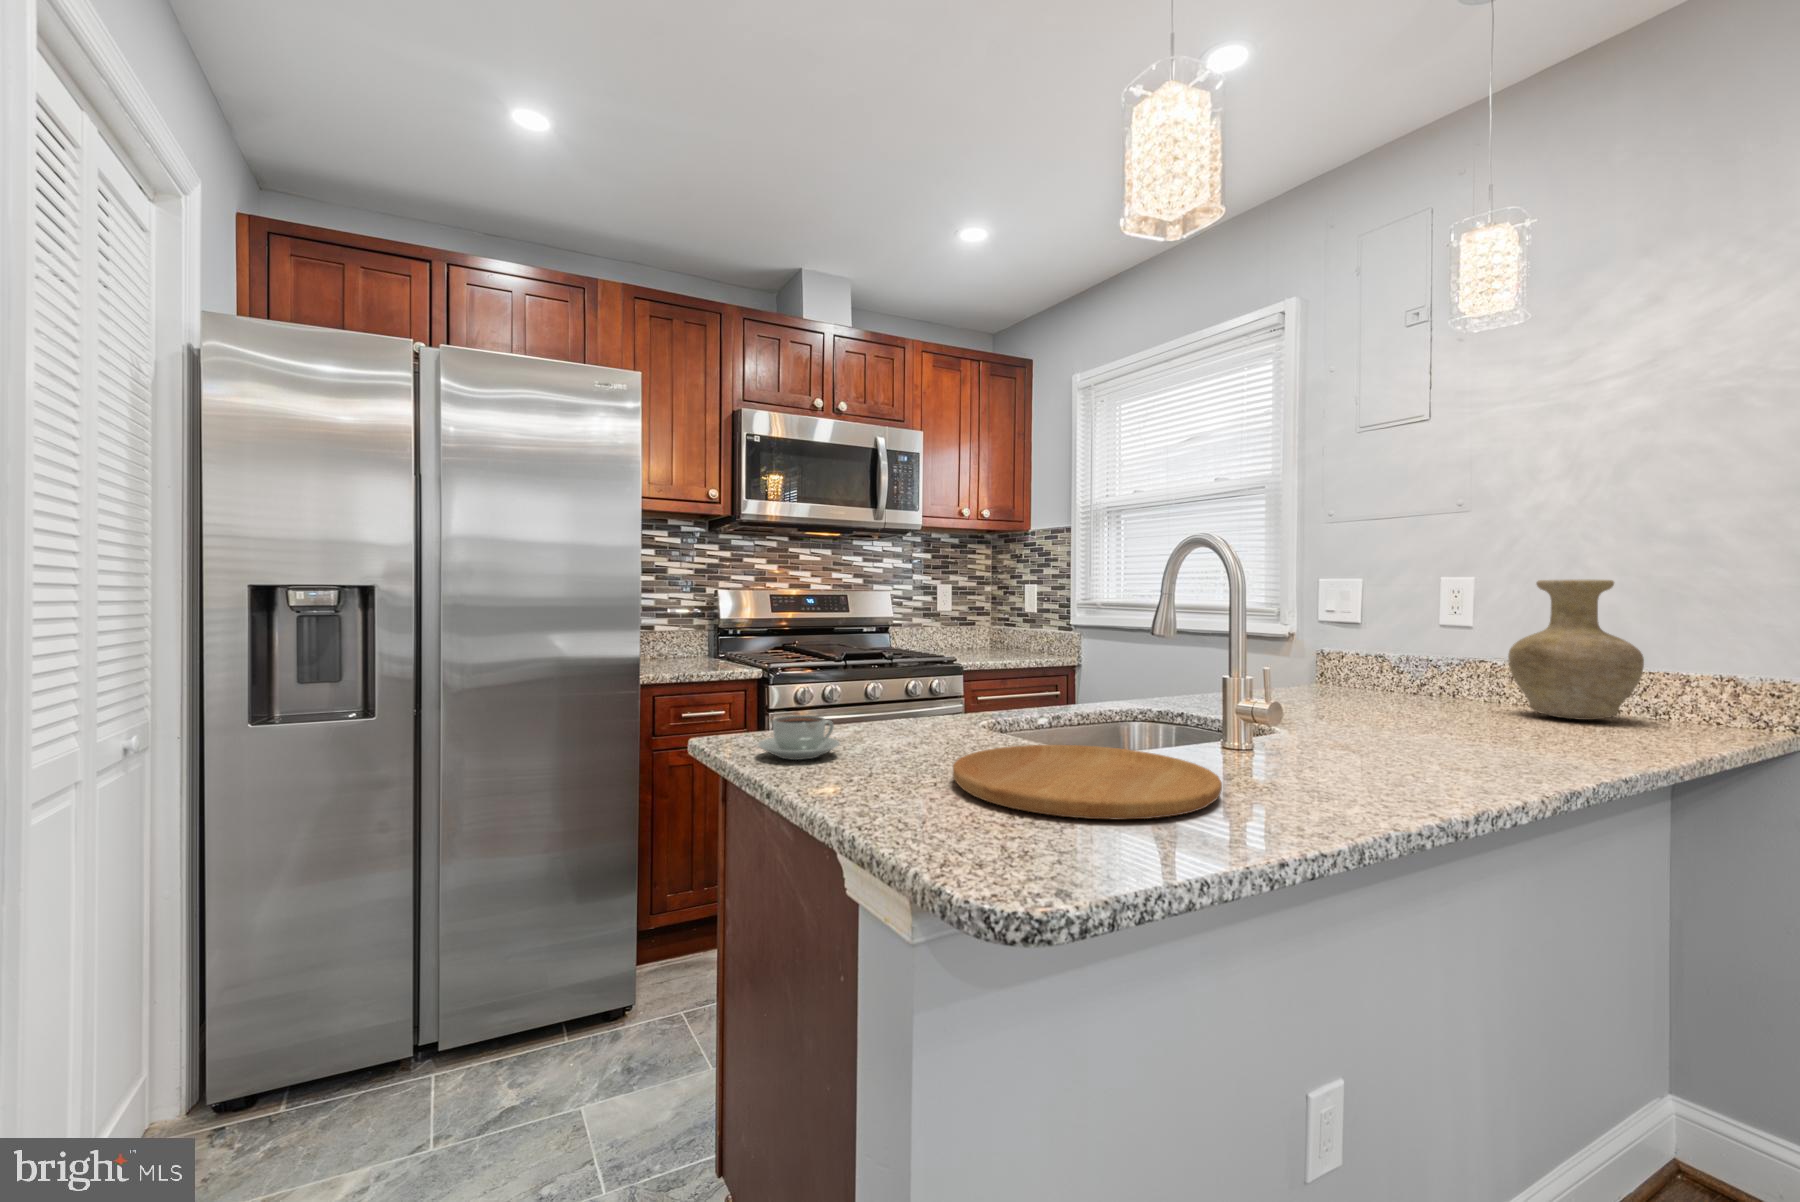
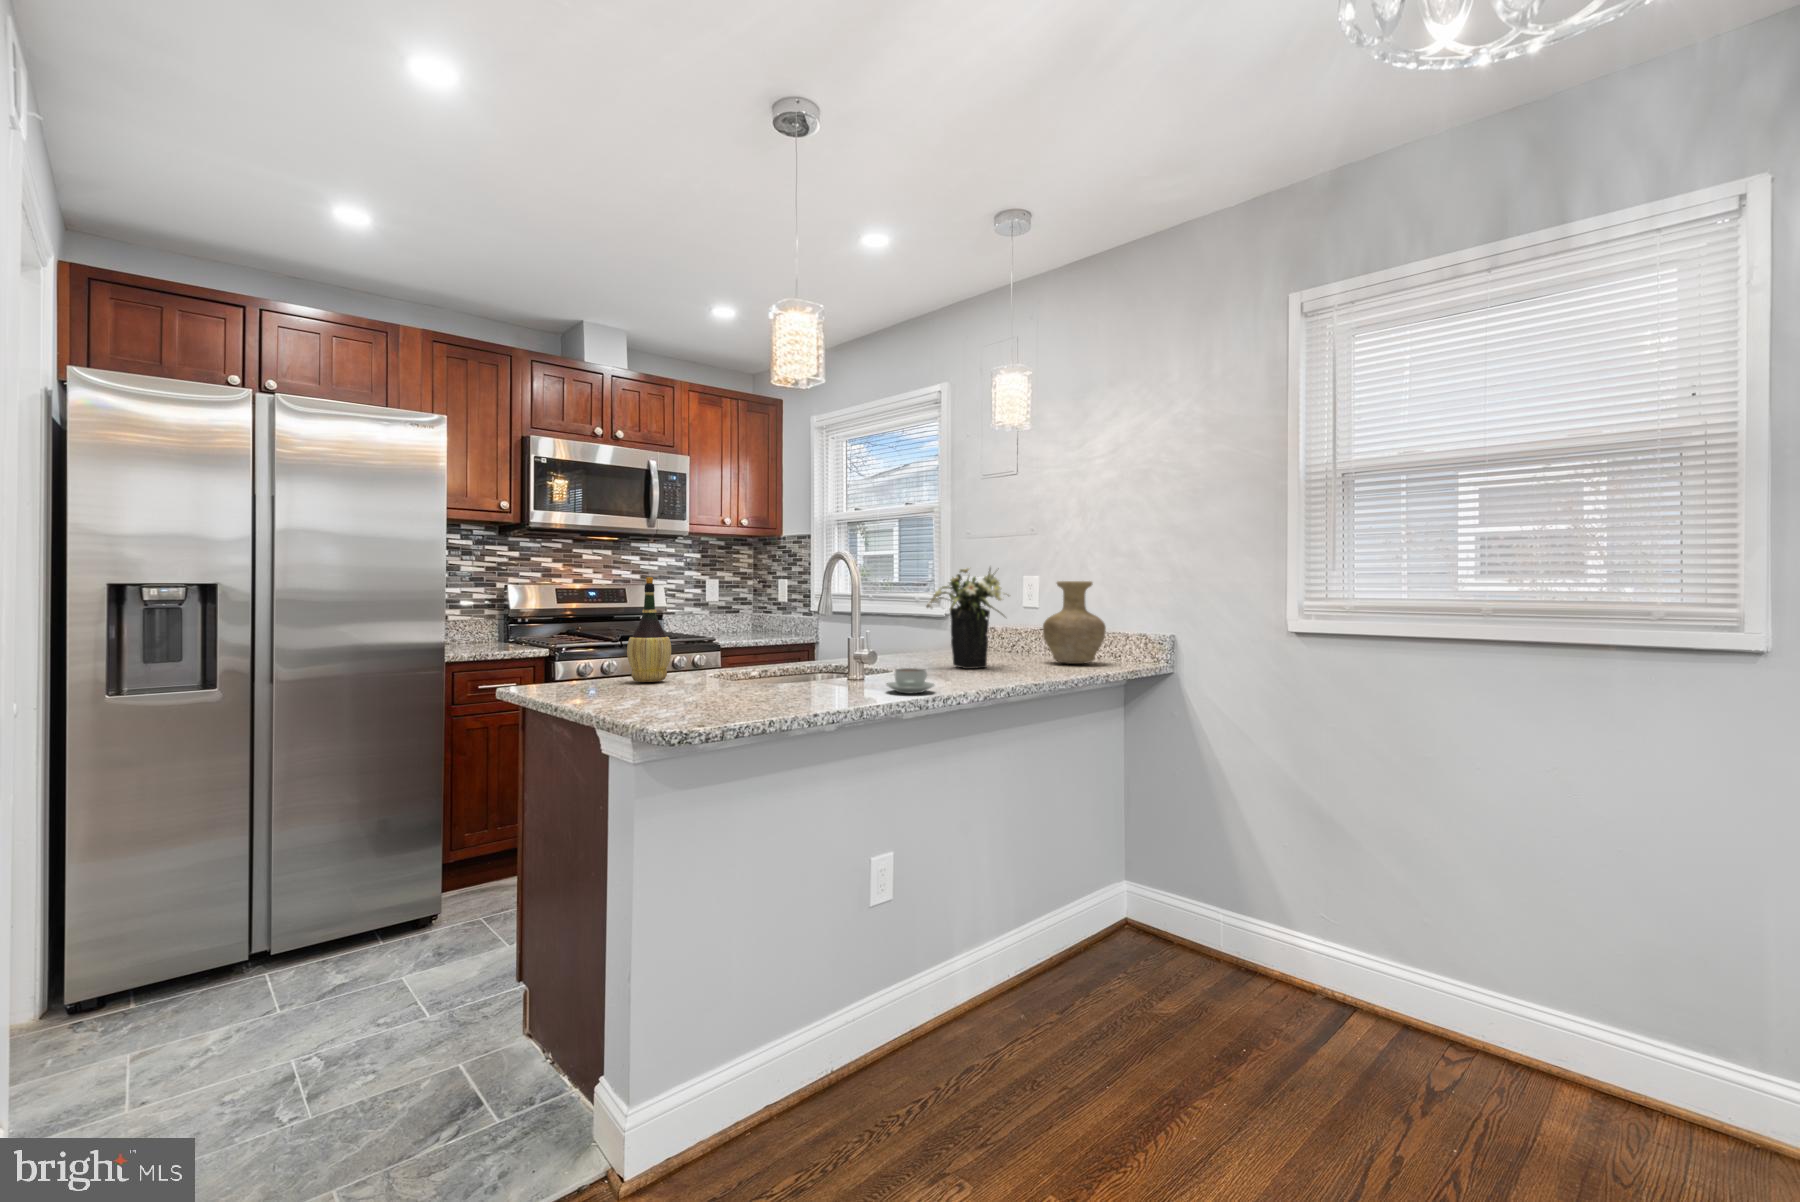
flower arrangement: none [1326,554,1494,725] -> present [926,568,1004,669]
wine bottle: none [868,571,934,737] -> present [627,577,671,682]
coffee cup: present [758,715,840,760] -> present [886,668,934,693]
cutting board: present [953,745,1222,820] -> none [670,680,815,706]

